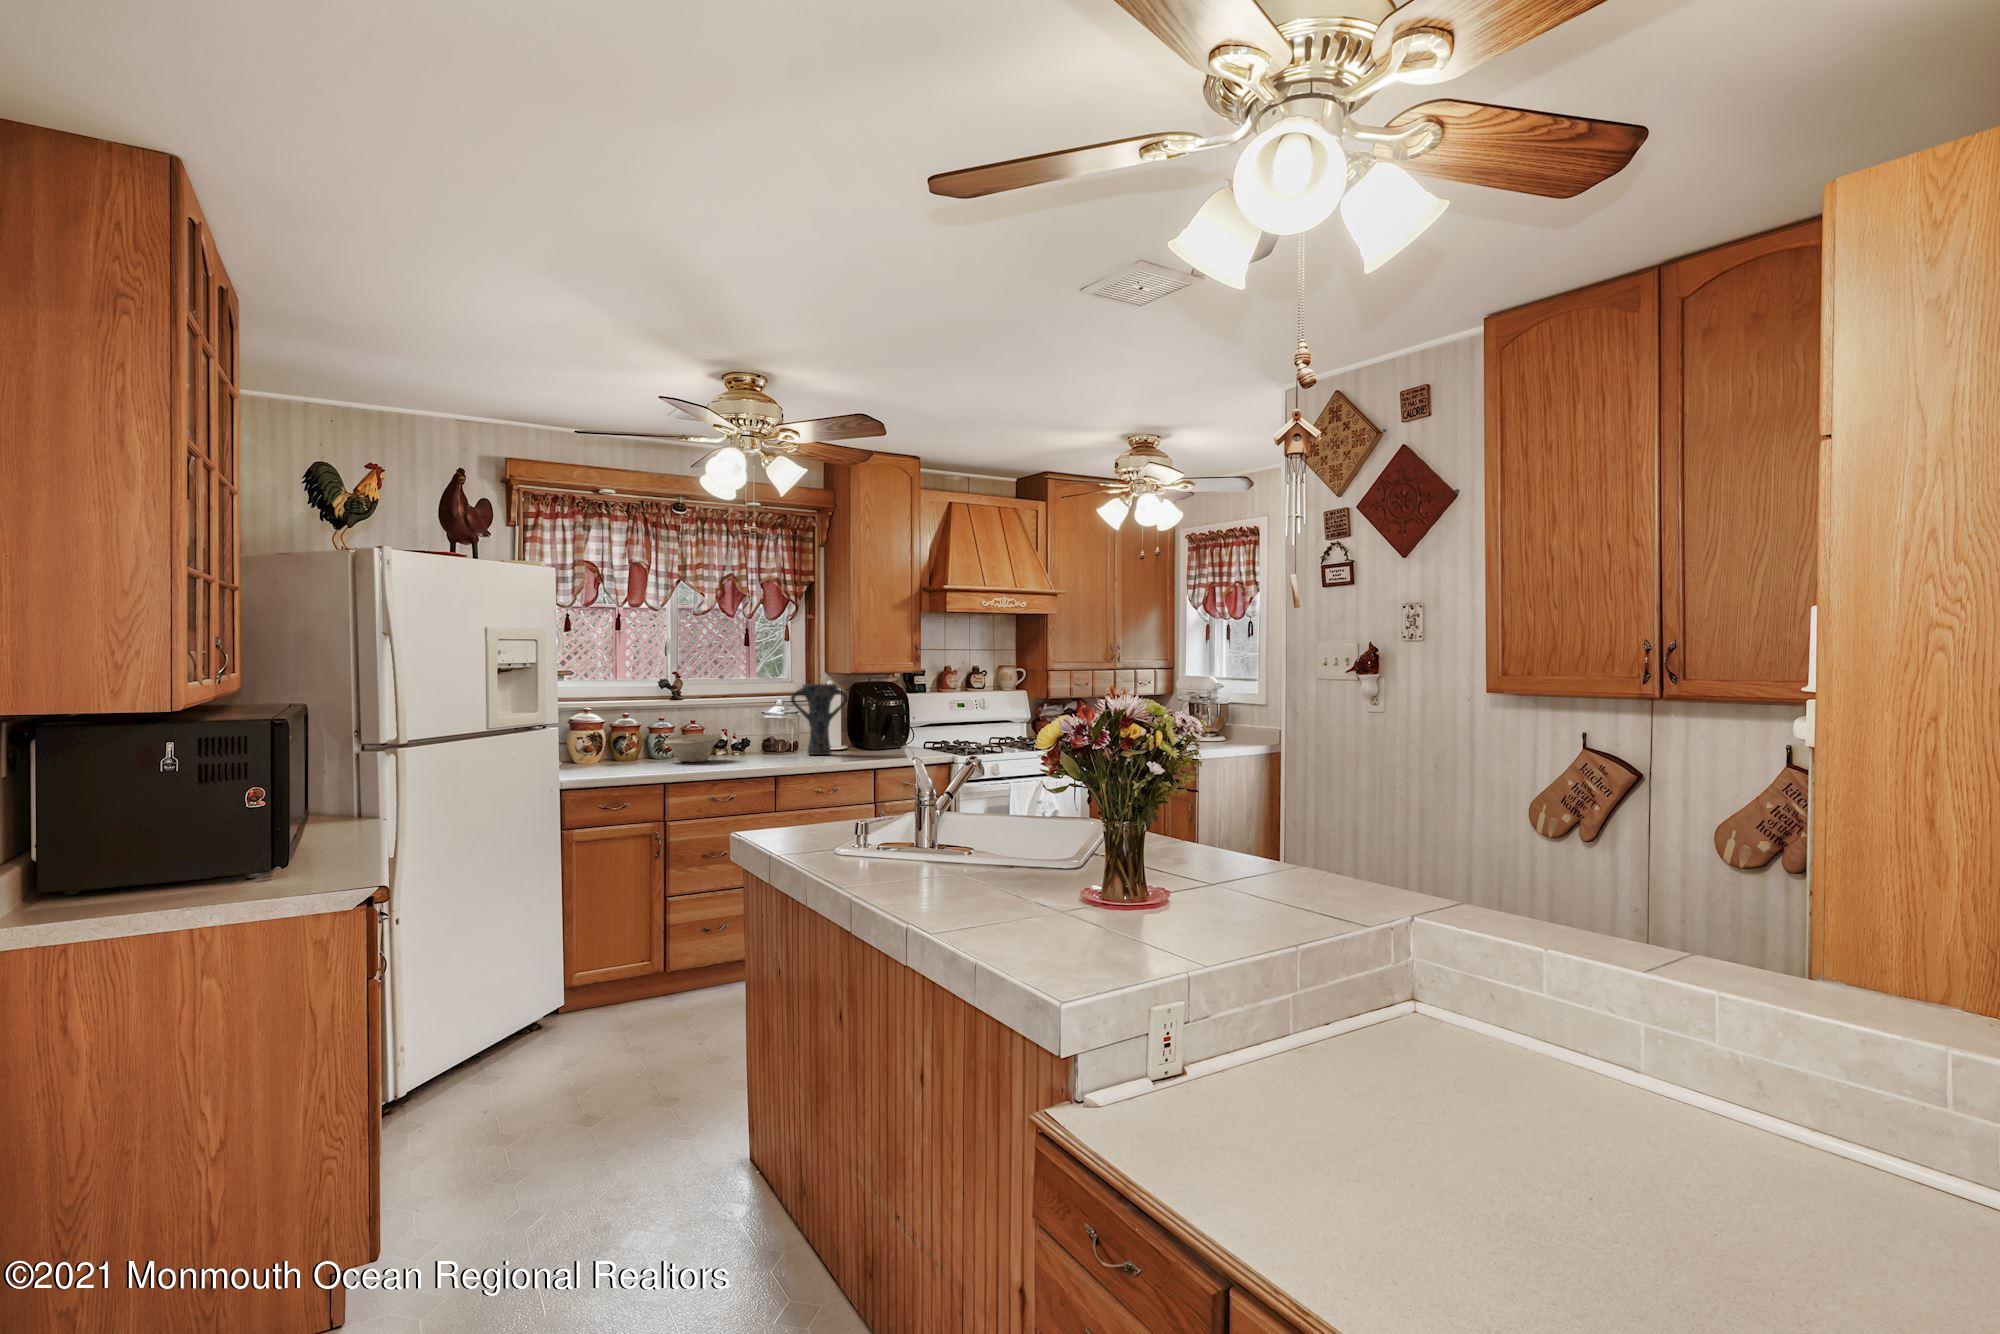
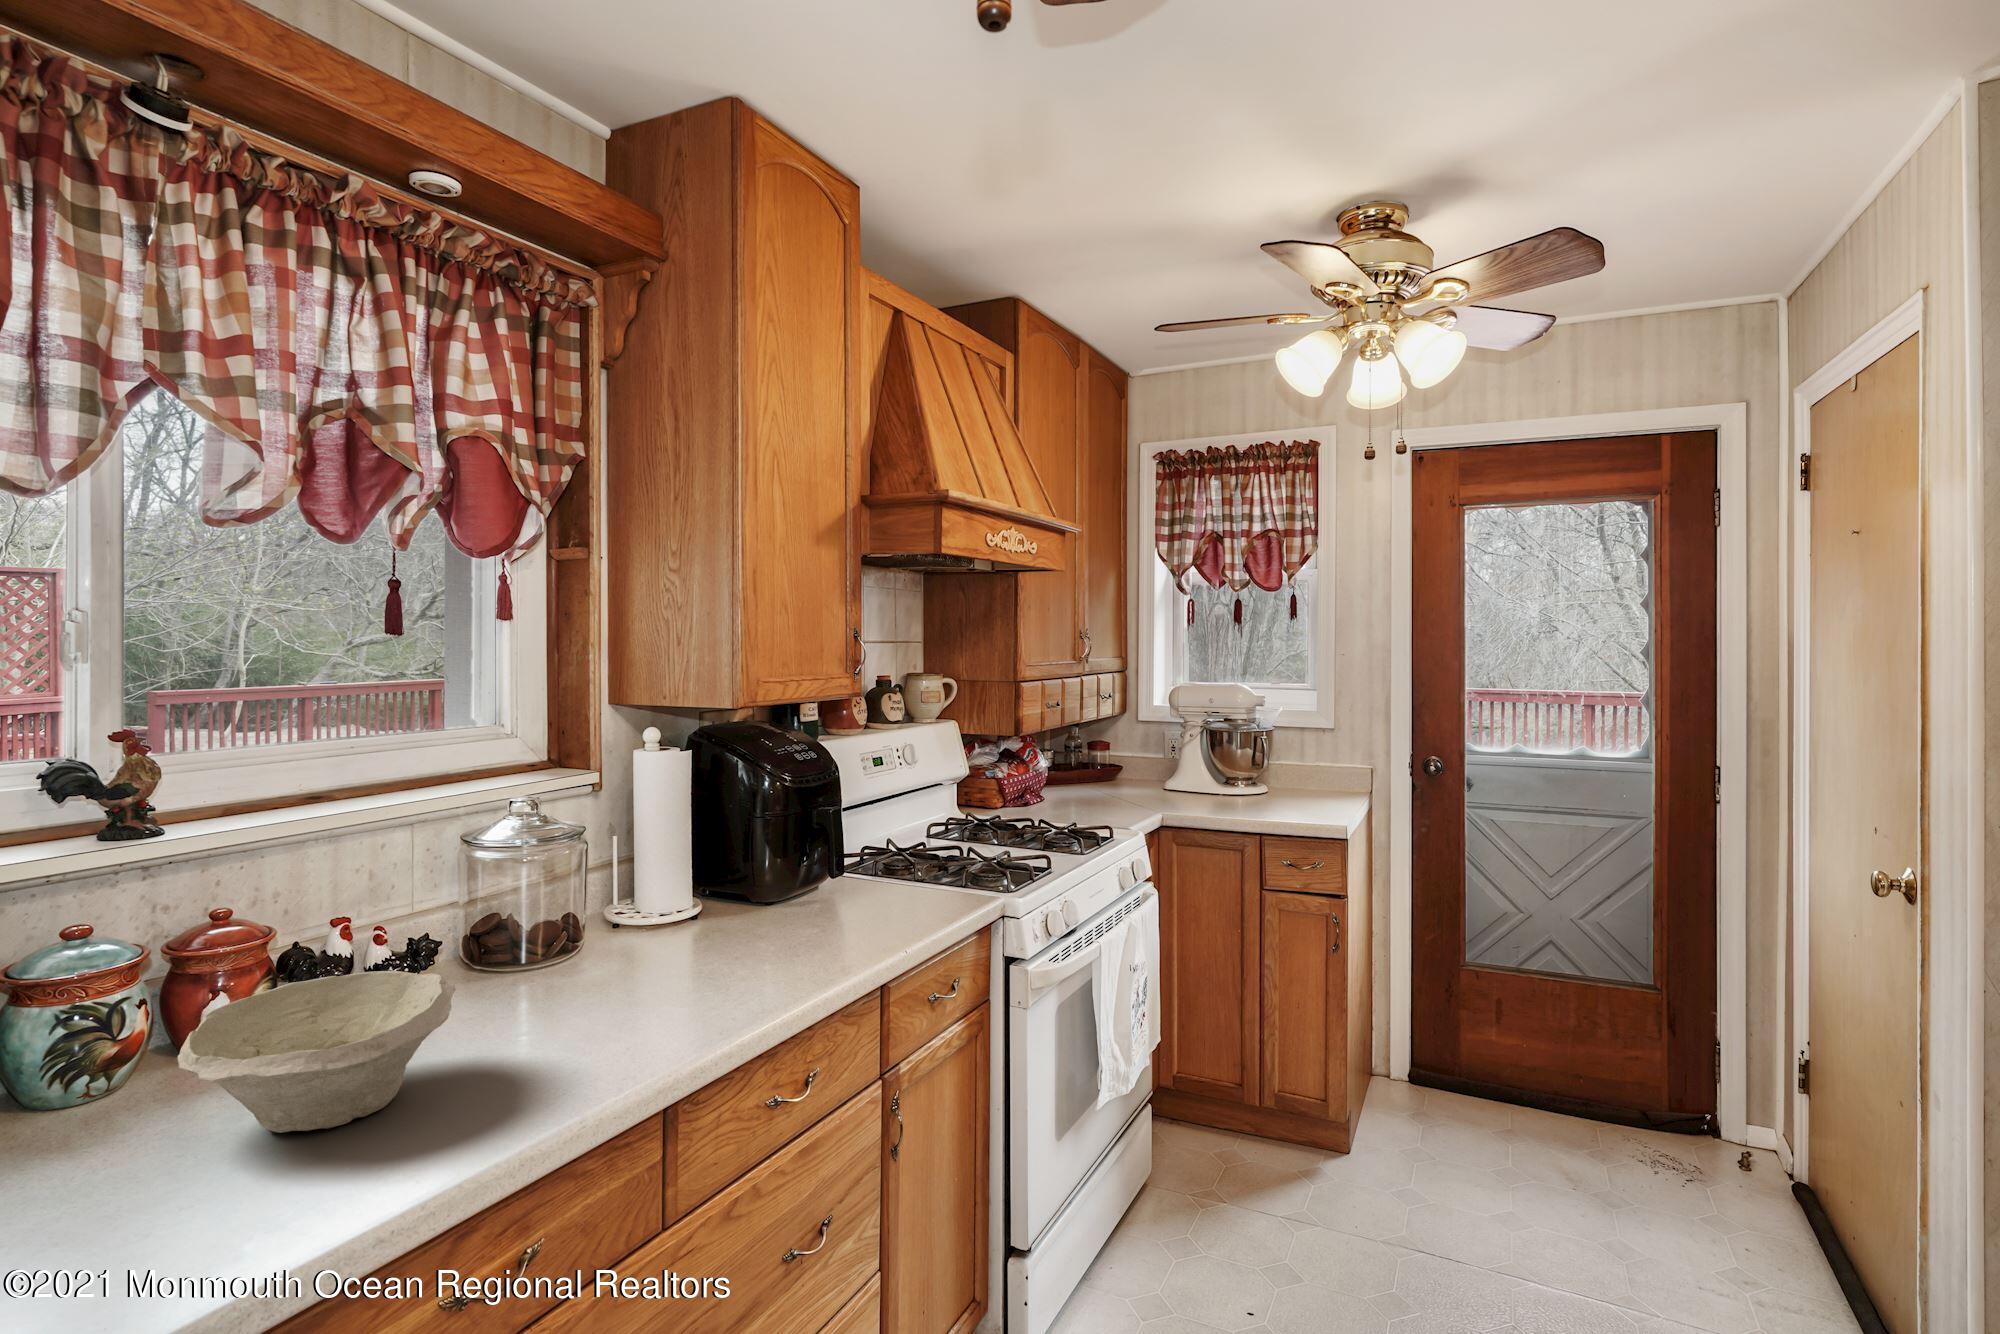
vase: present [791,684,848,755] -> none [643,747,790,969]

